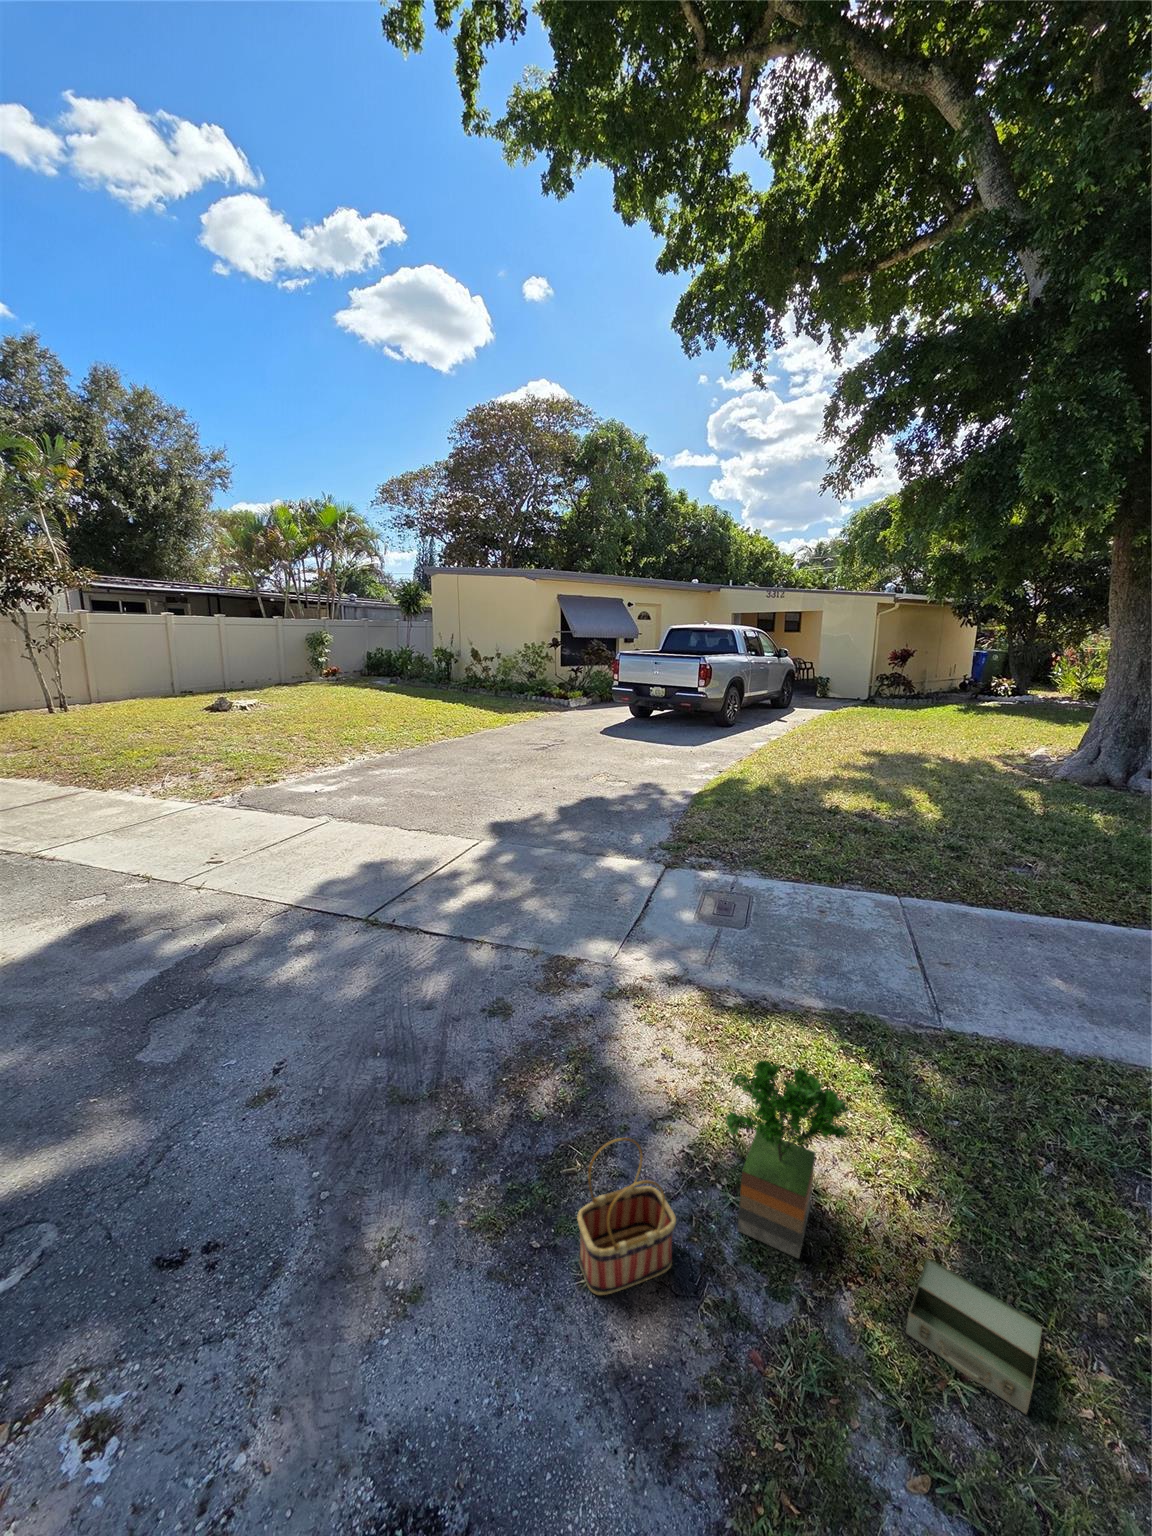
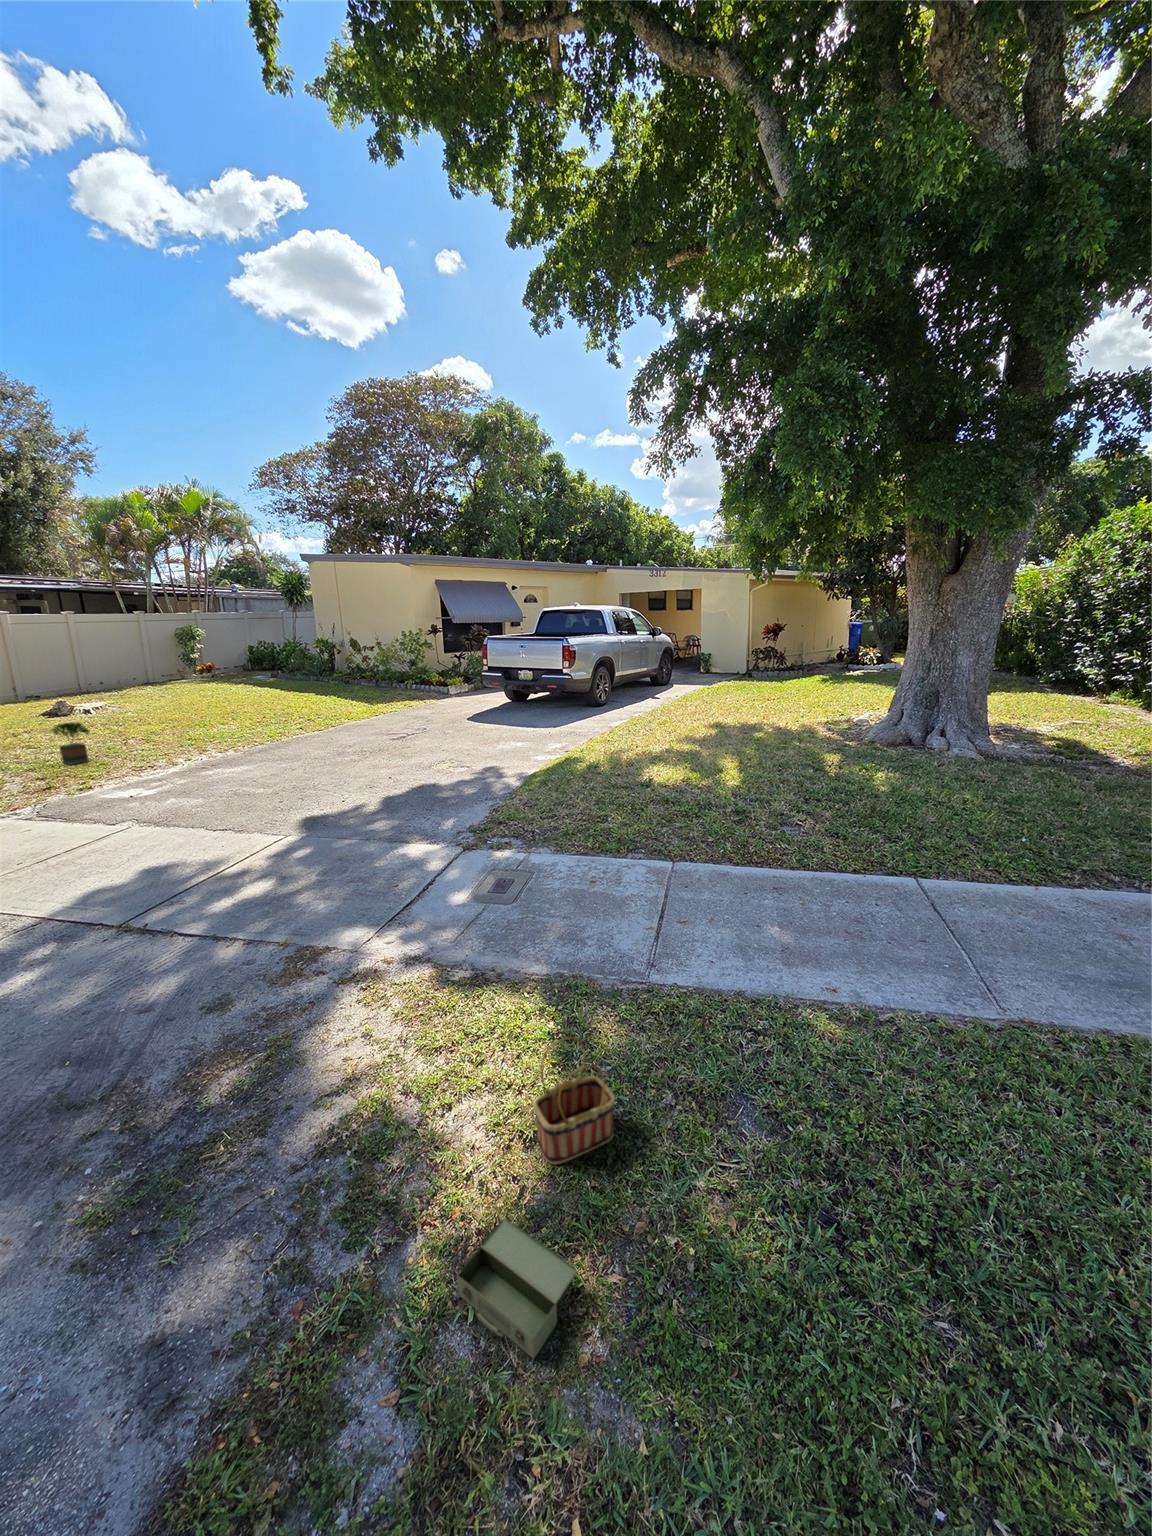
potted tree: present [725,1060,849,1259] -> present [52,723,90,765]
basket: present [577,1138,676,1295] -> present [533,1037,615,1164]

